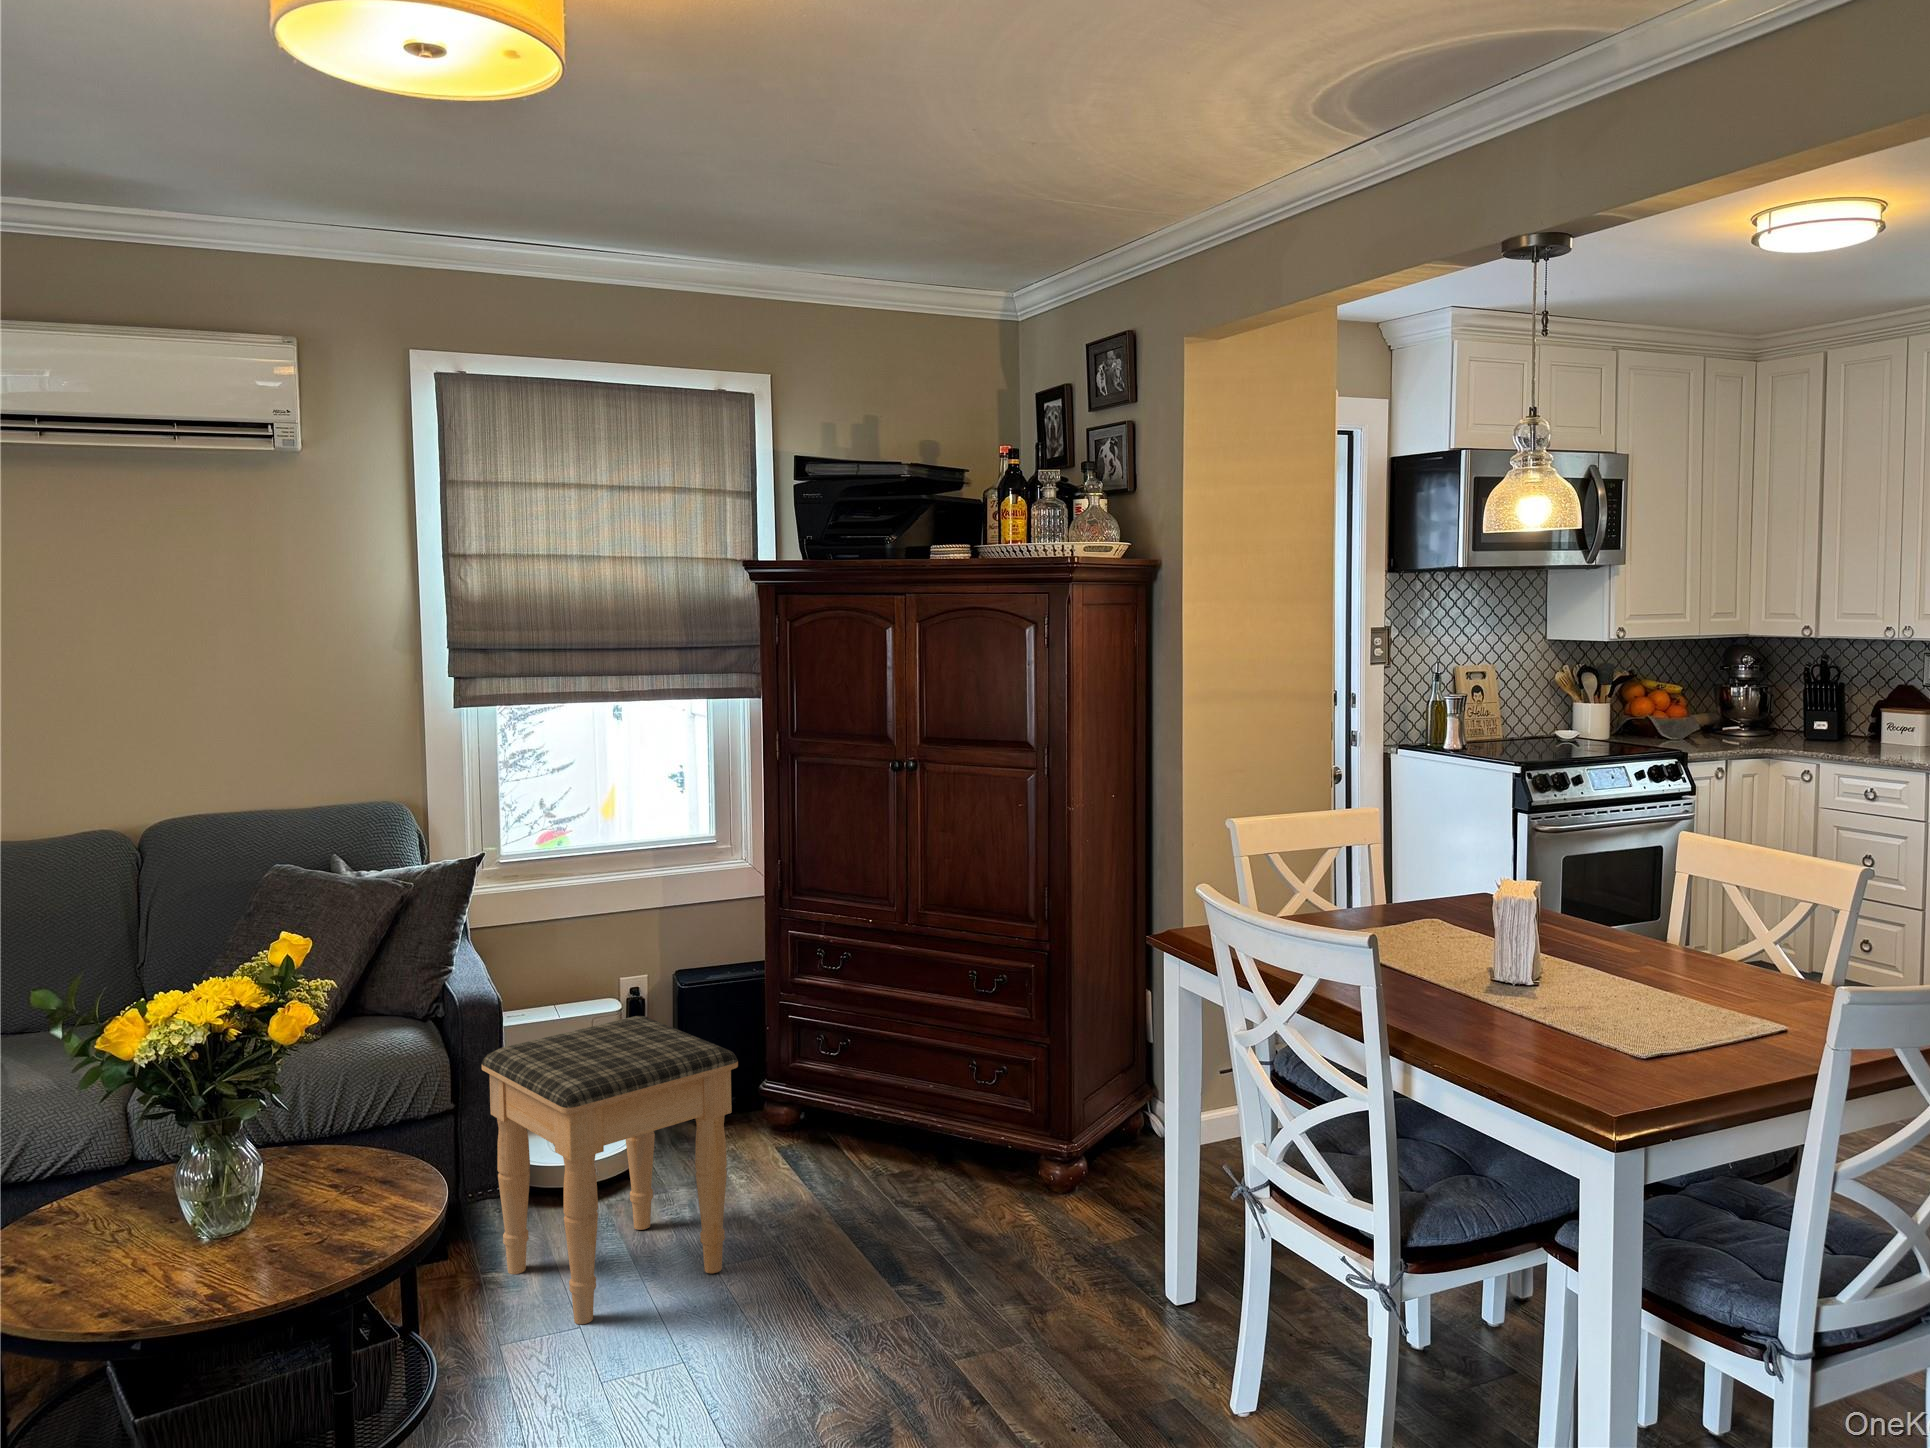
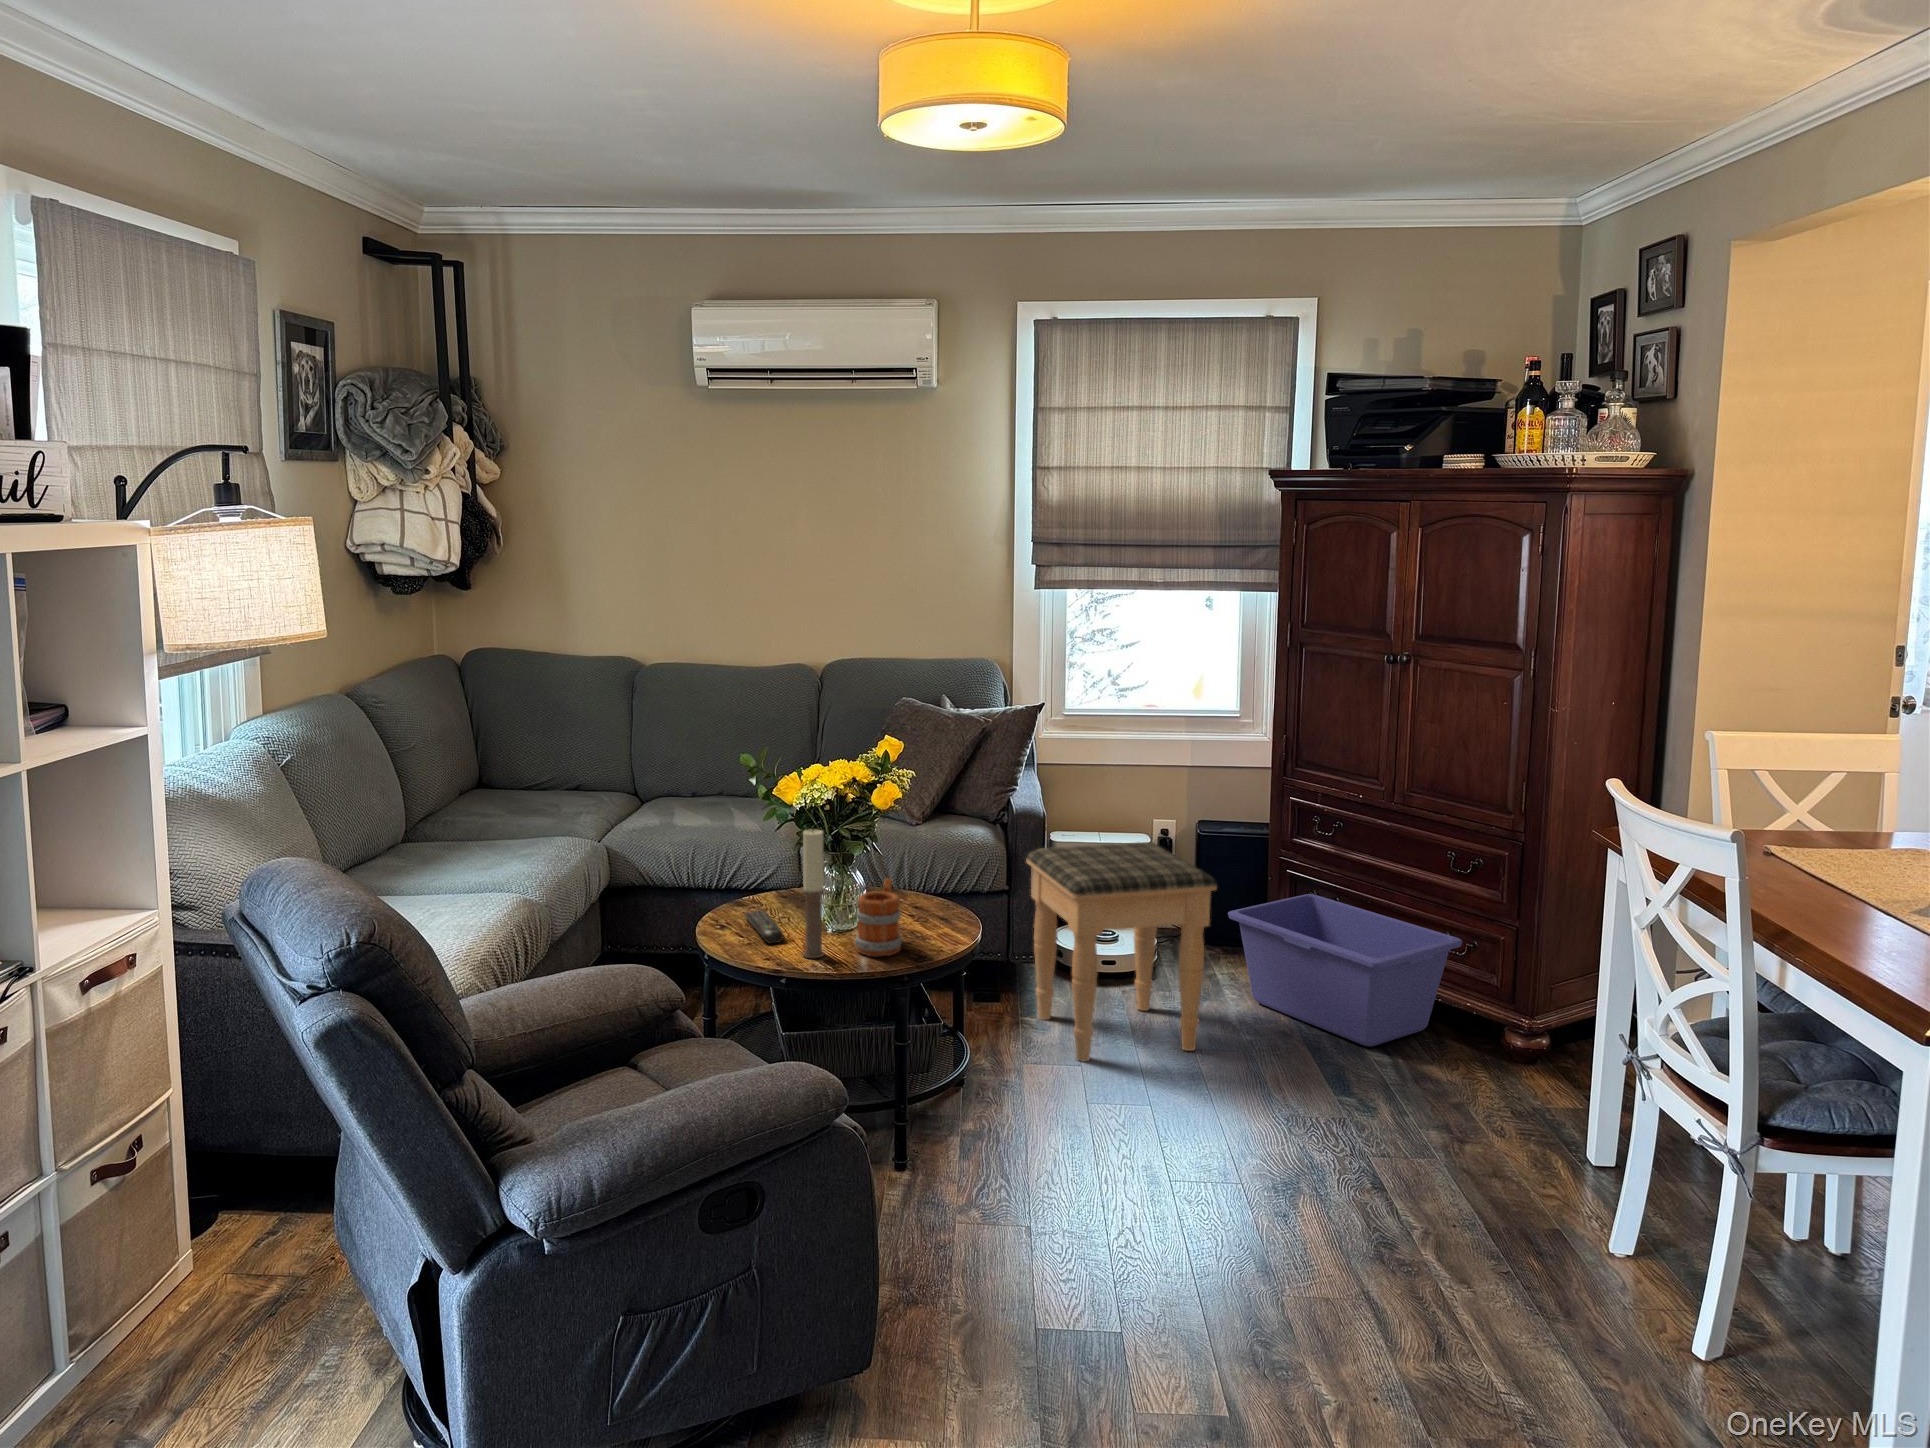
storage bin: none [735,1043,994,1215] -> present [1228,894,1462,1046]
candle: none [161,1093,206,1295] -> present [802,829,824,958]
mug: none [256,1143,333,1268] -> present [855,878,902,956]
remote control: none [47,1226,128,1284] -> present [744,910,784,944]

